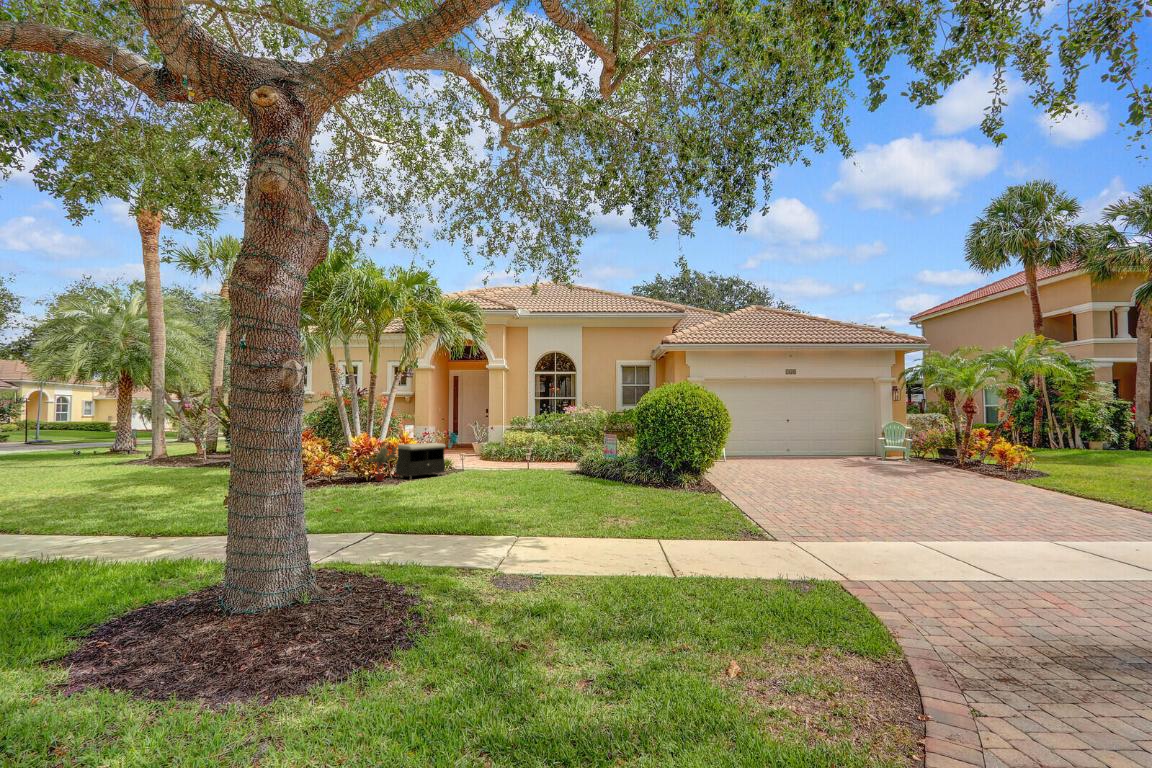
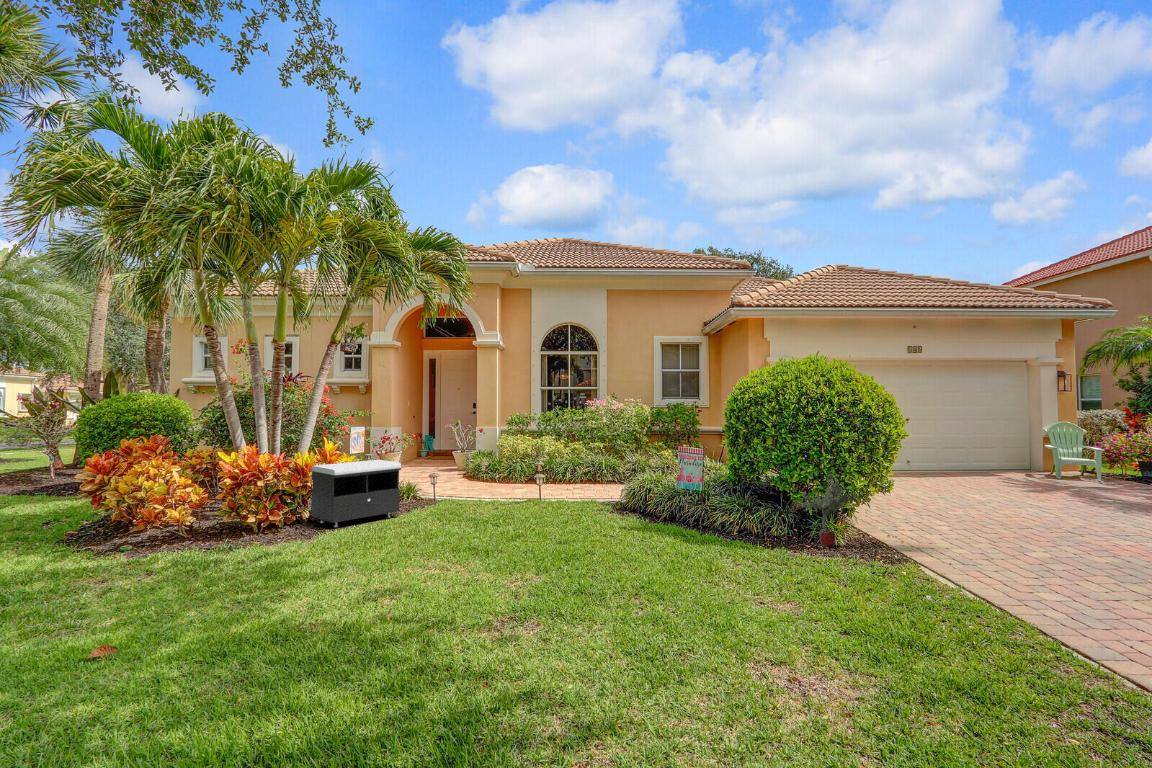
potted tree: present [365,444,396,482] -> present [799,471,856,547]

